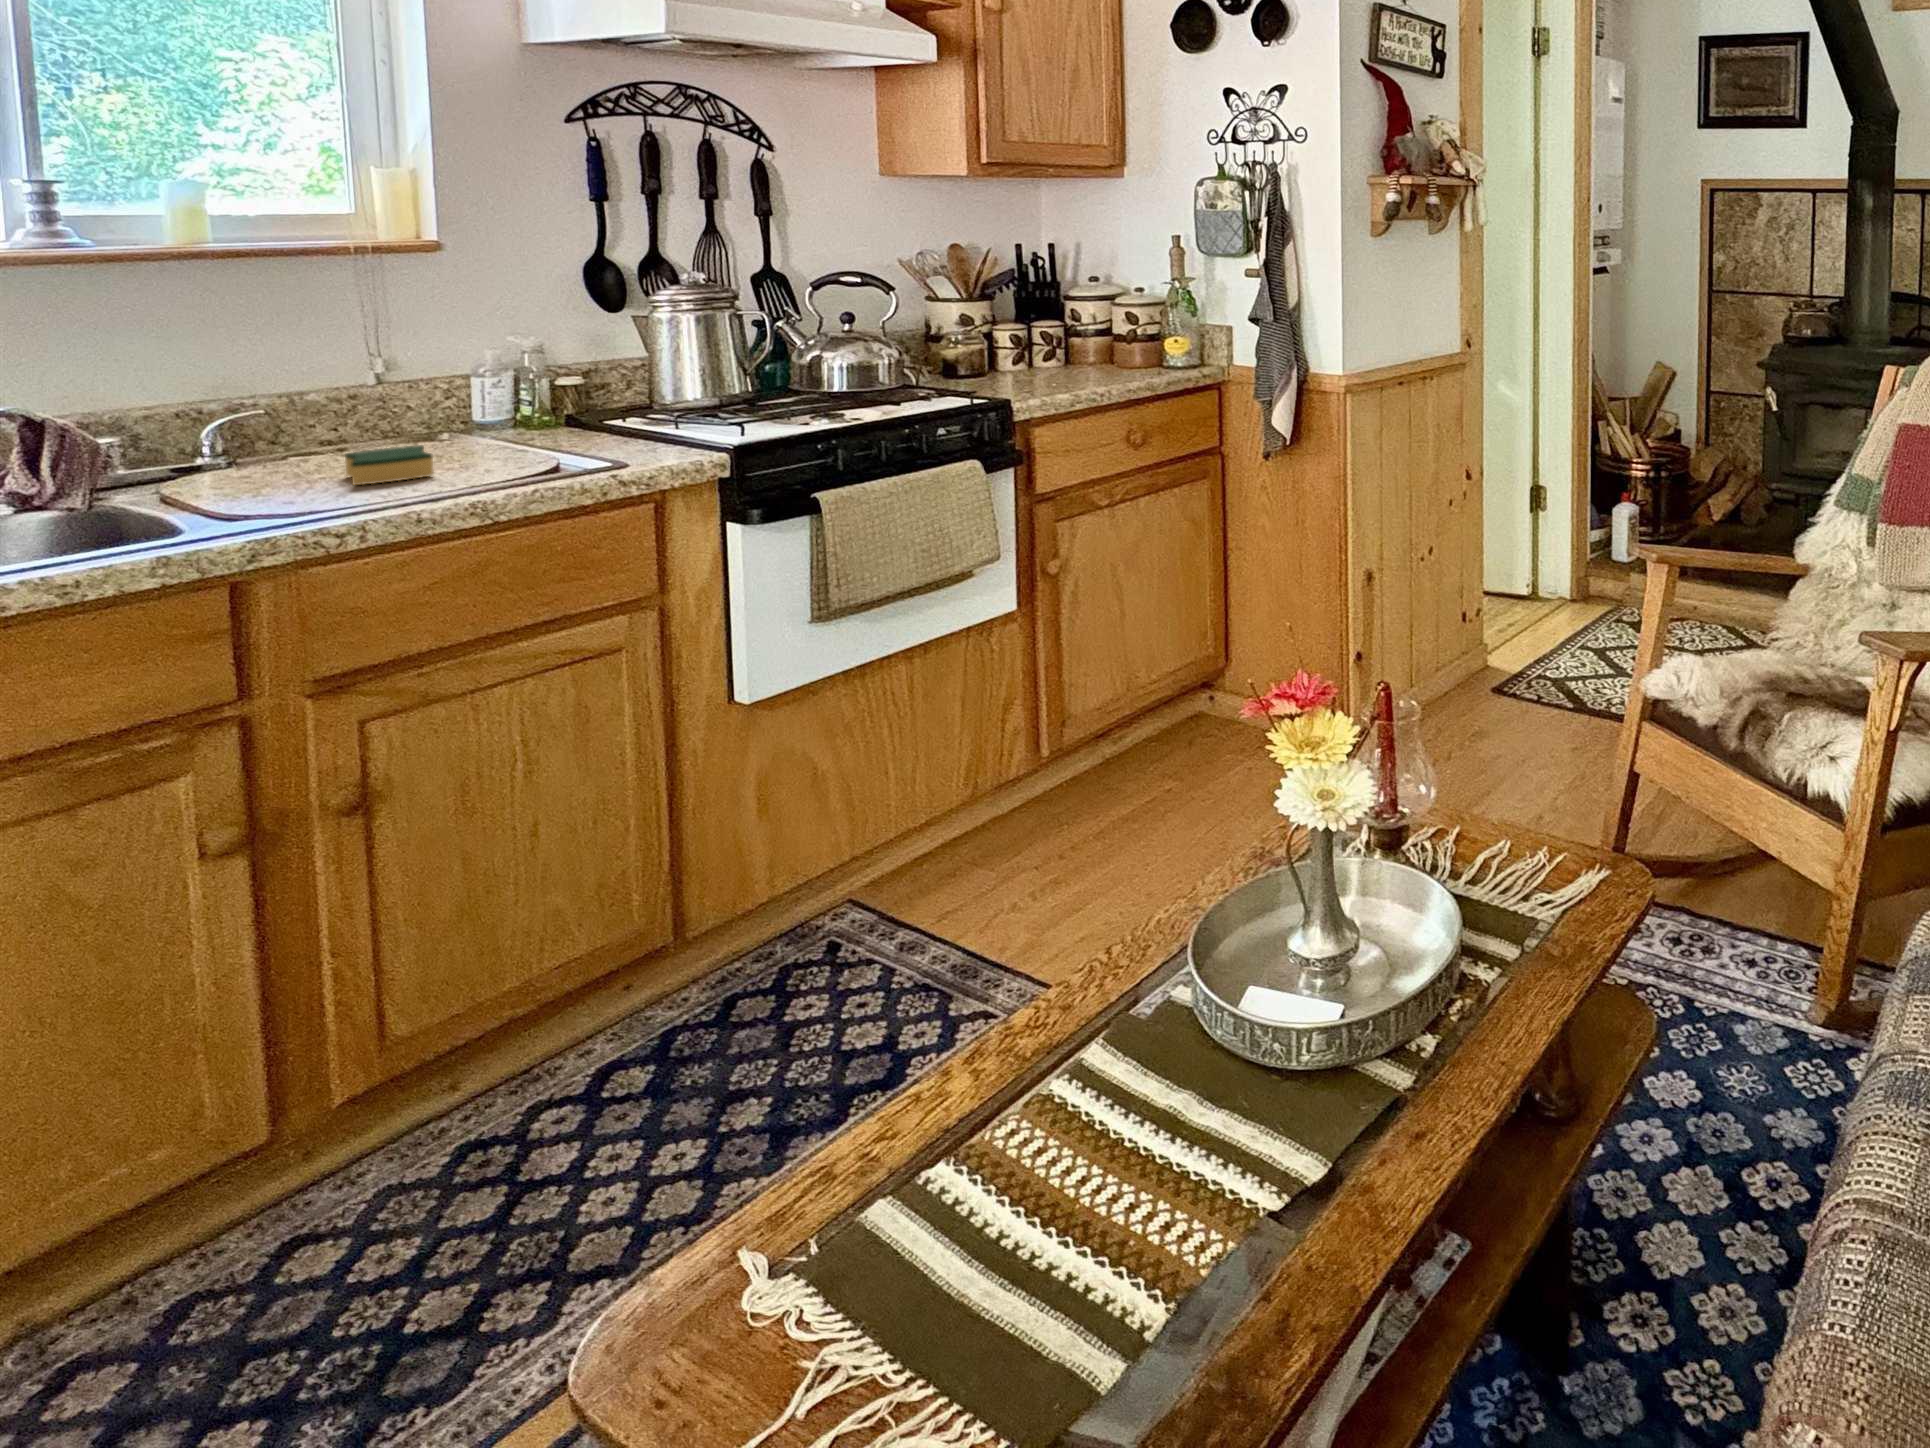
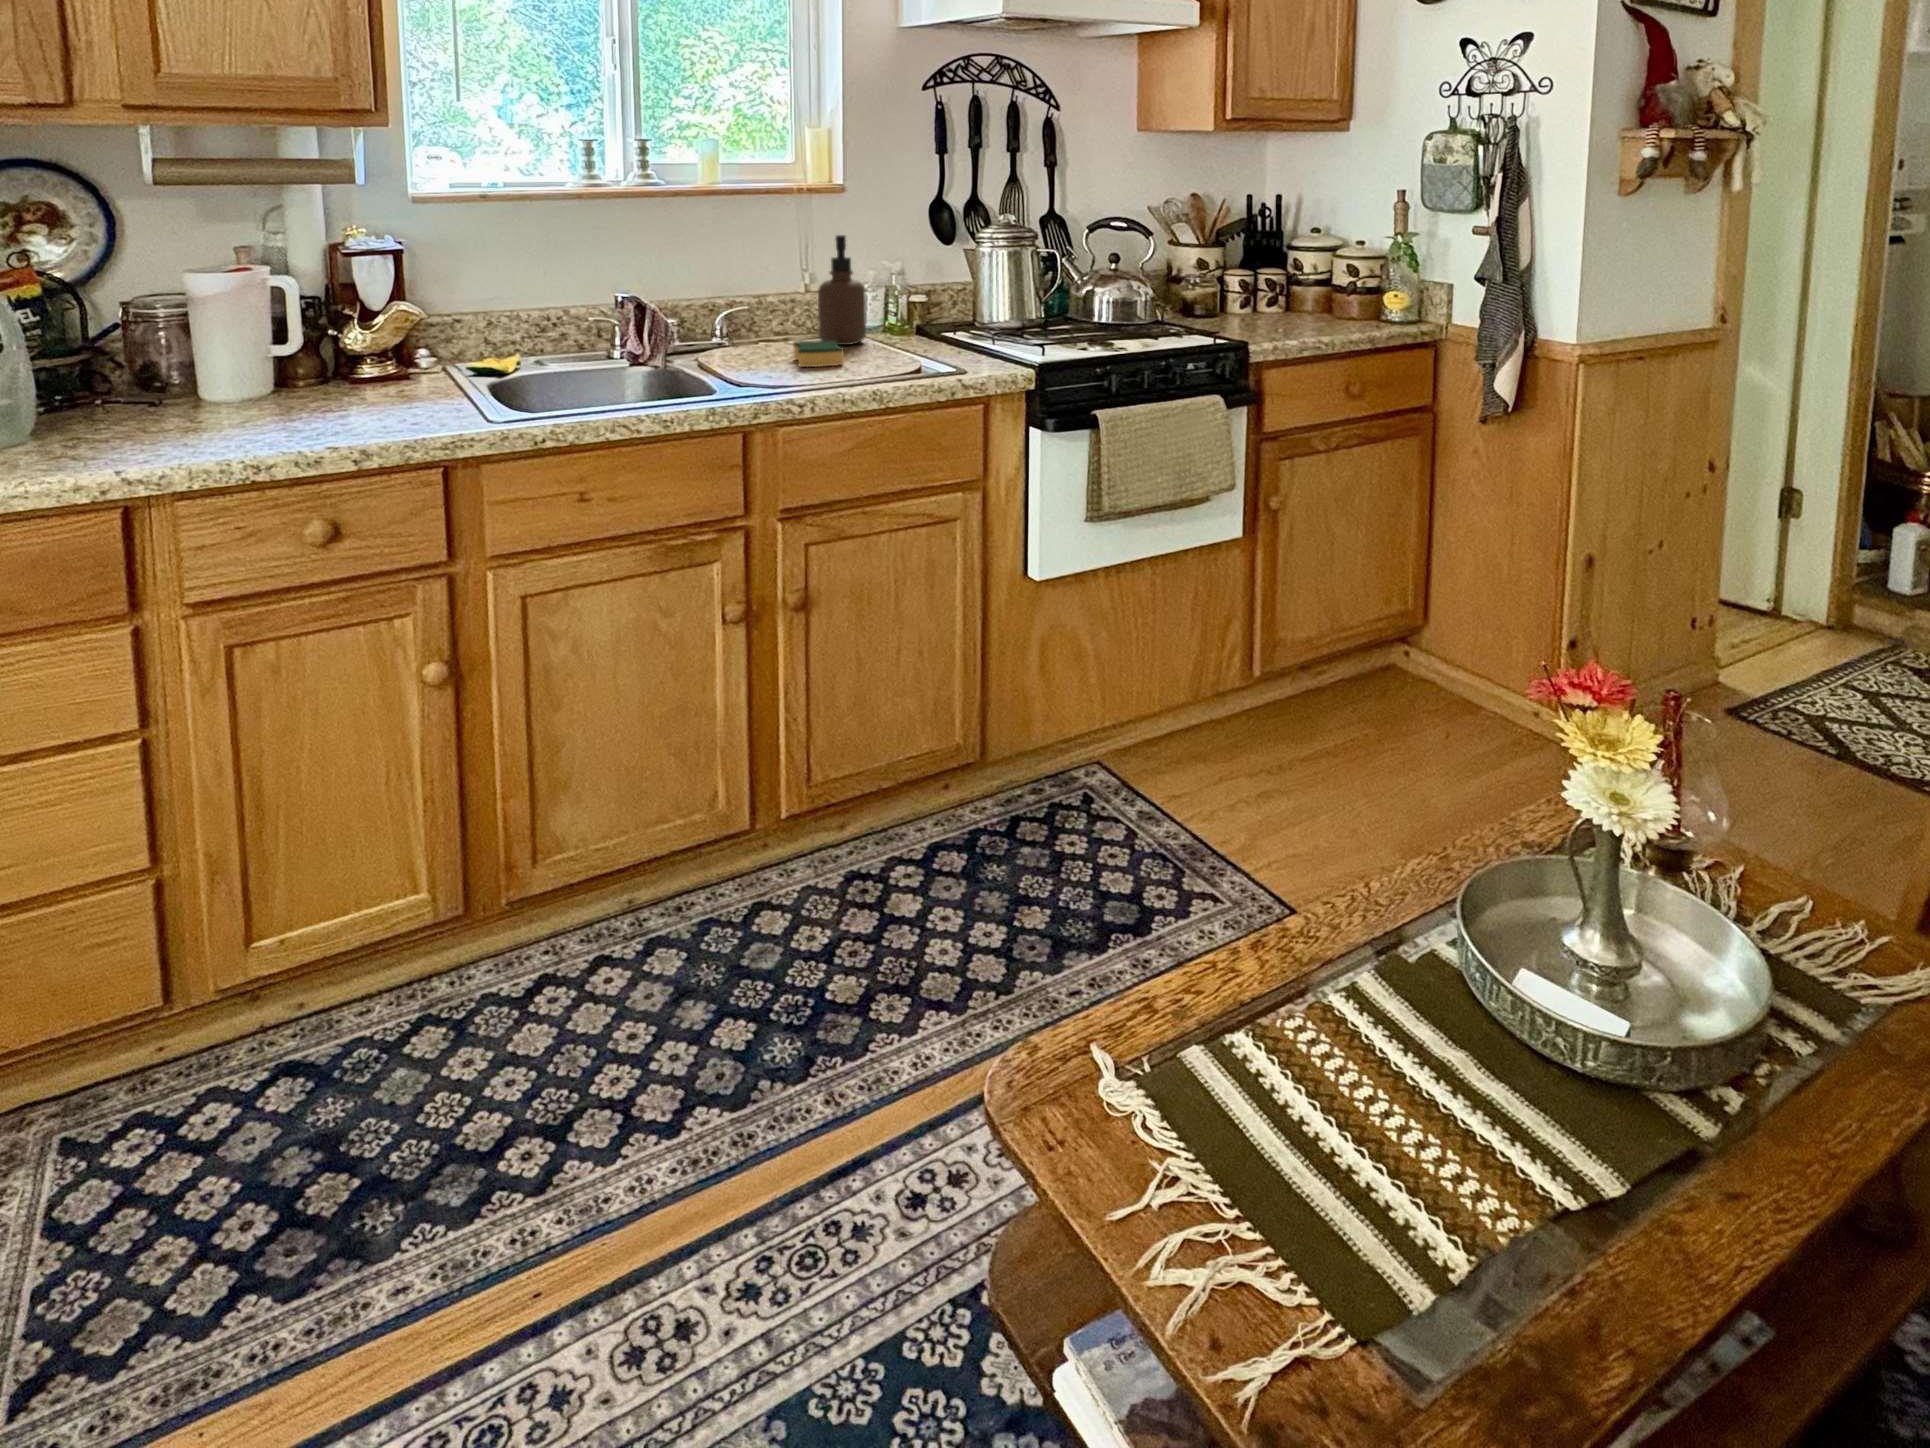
soap dispenser: none [392,307,478,452] -> present [818,235,866,345]

